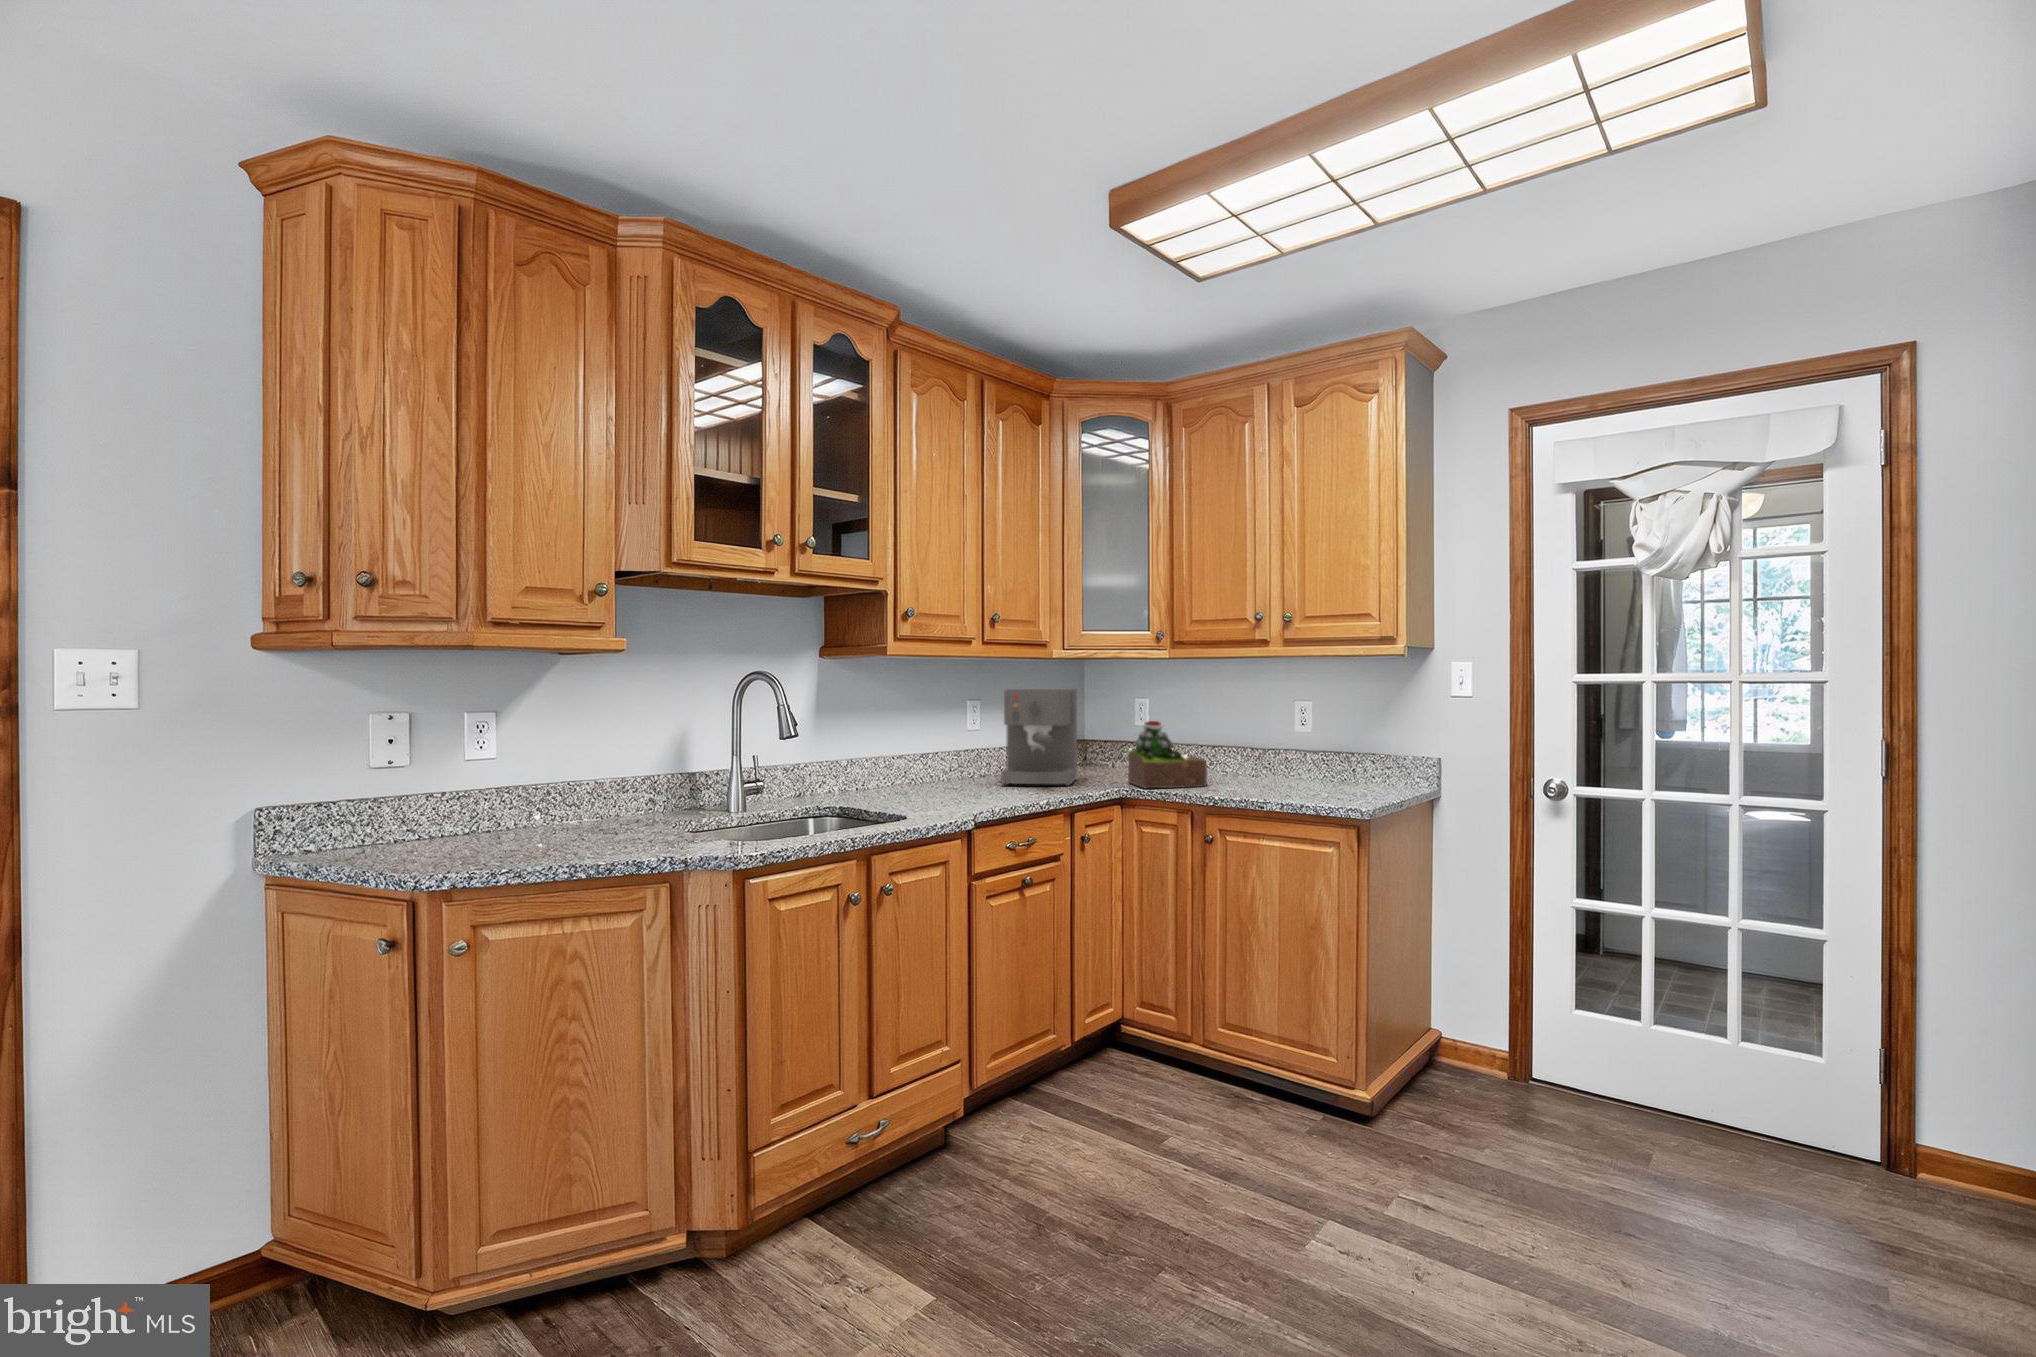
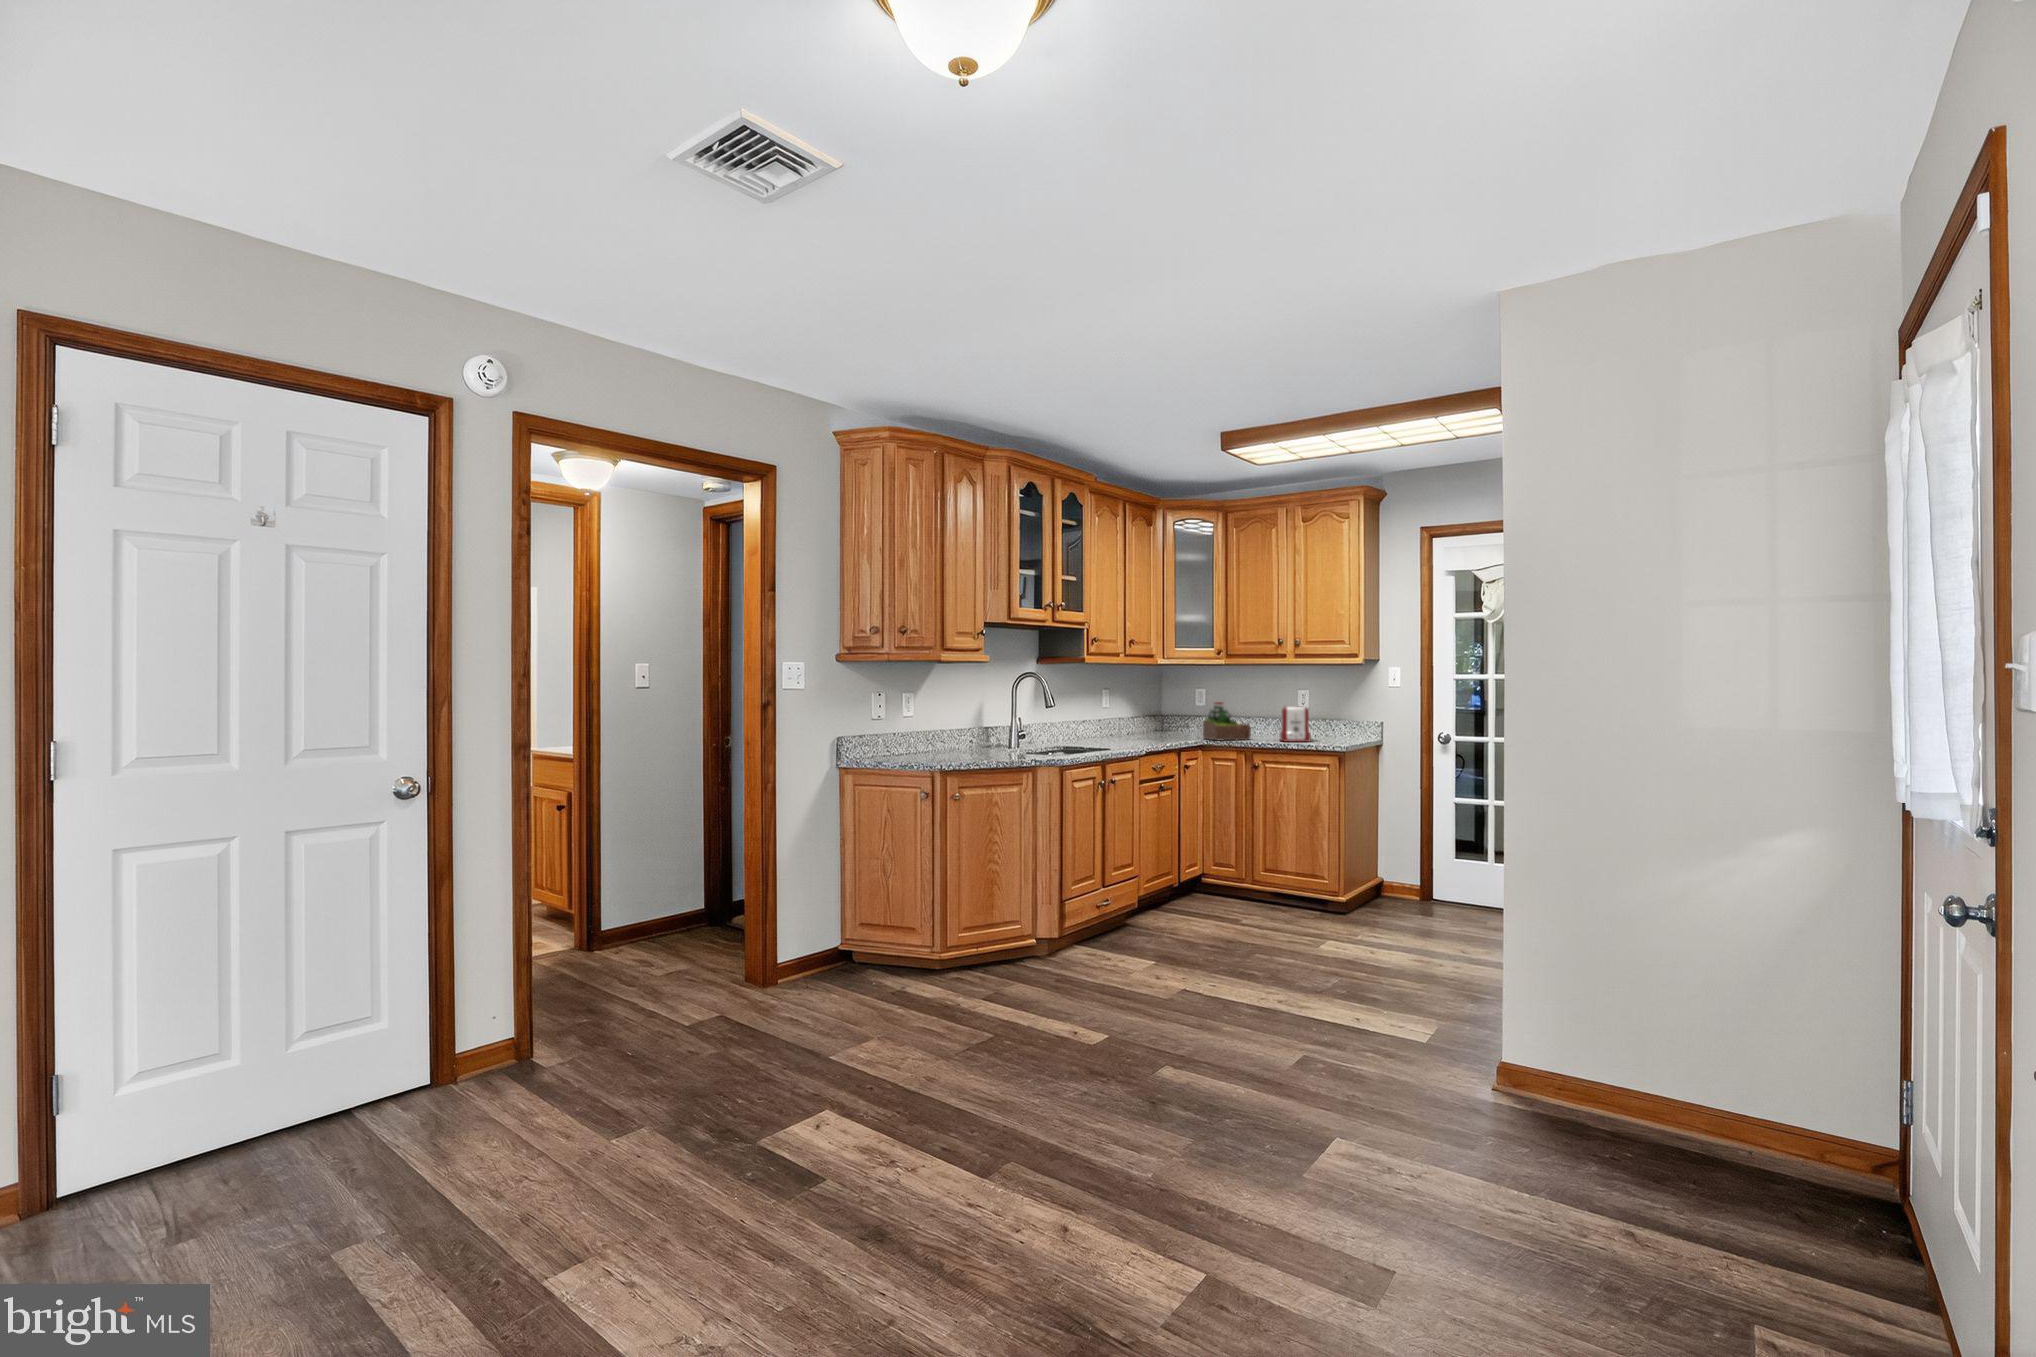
coffee maker: present [1001,689,1077,786] -> none [1128,683,1171,740]
toaster: none [1253,729,1308,795] -> present [1279,706,1311,742]

